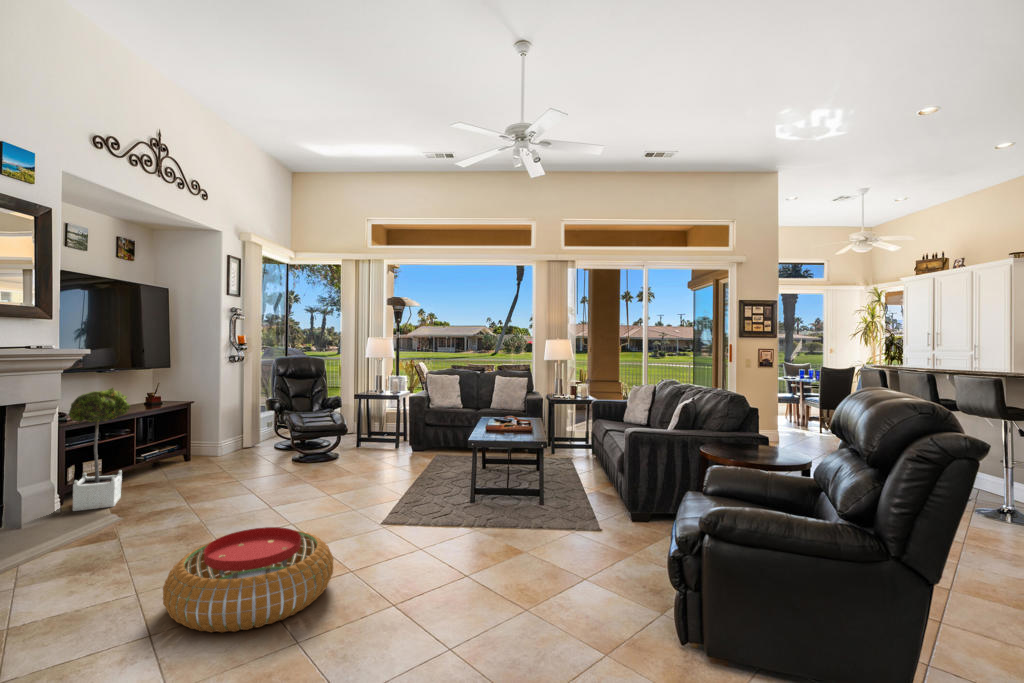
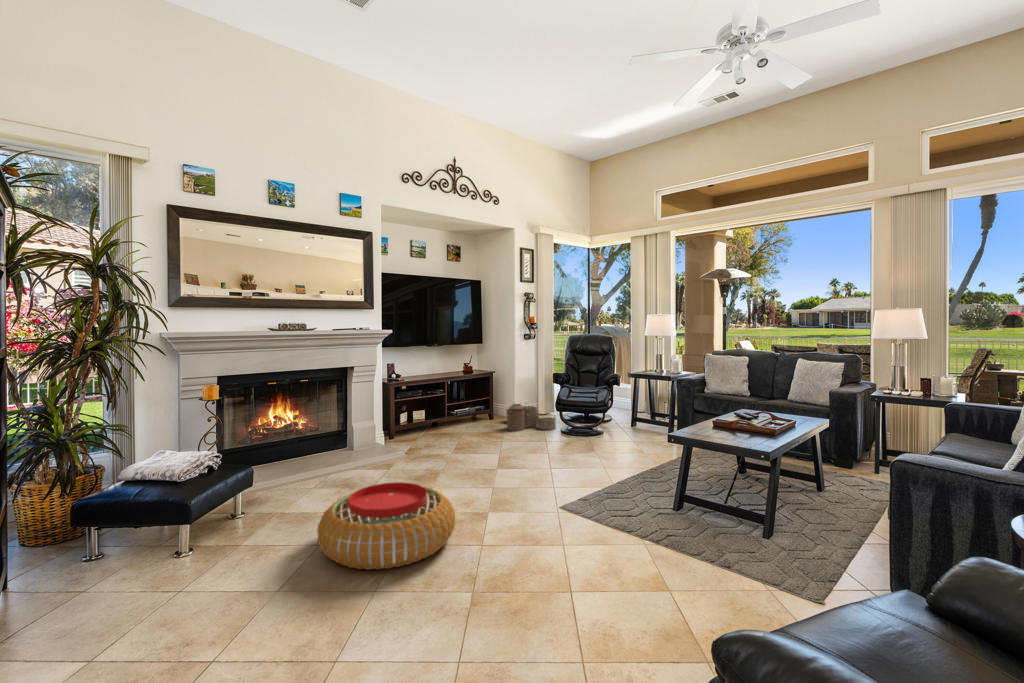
potted tree: present [69,388,130,511] -> none [387,358,426,446]
woven basket: none [208,435,281,469] -> present [506,404,556,431]

